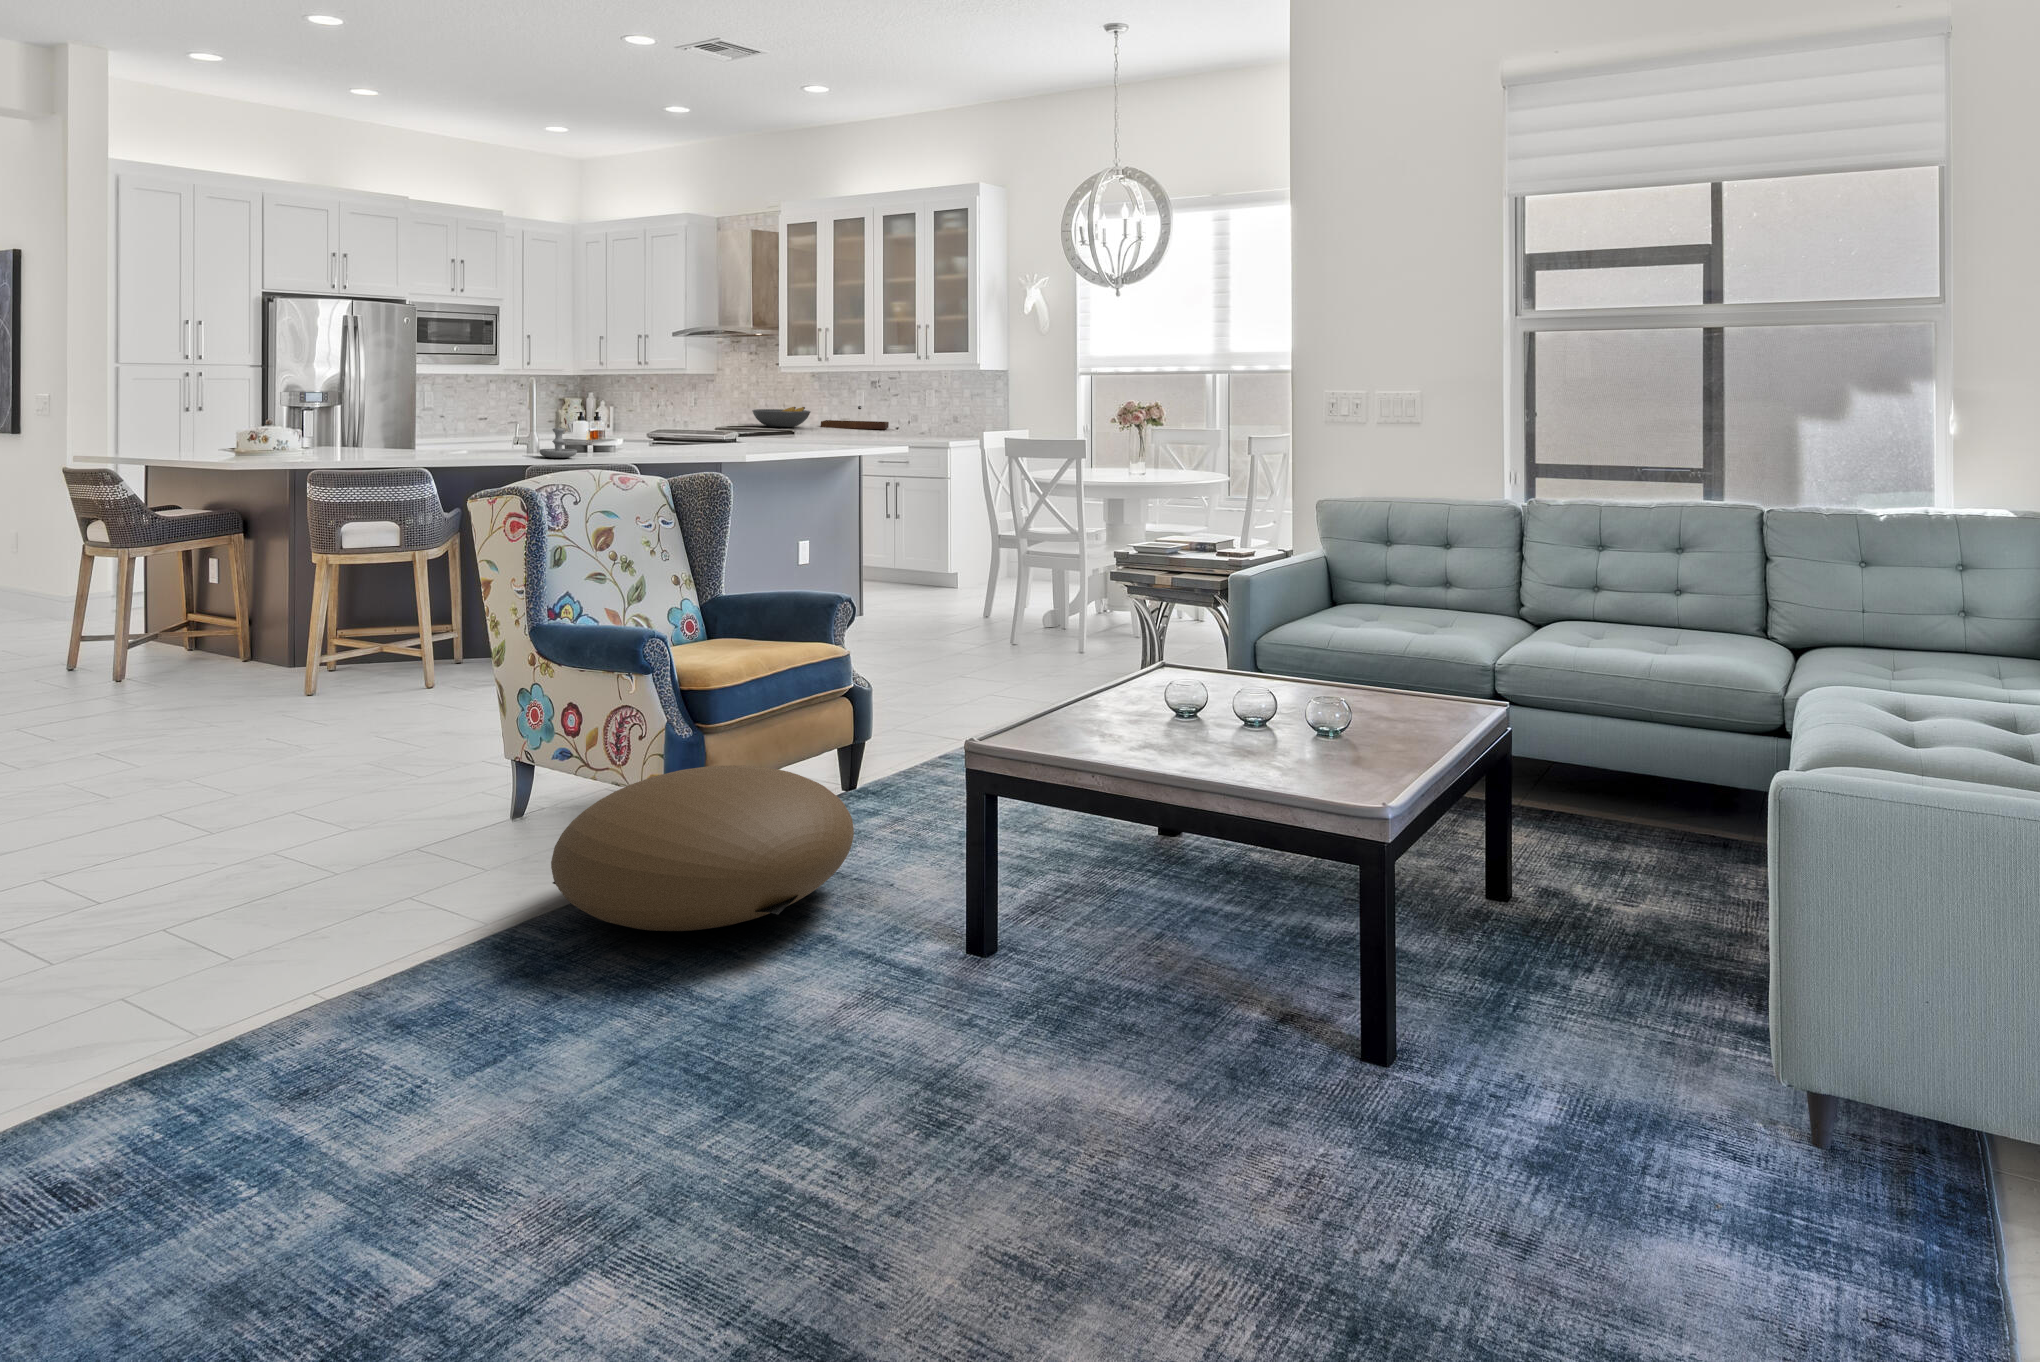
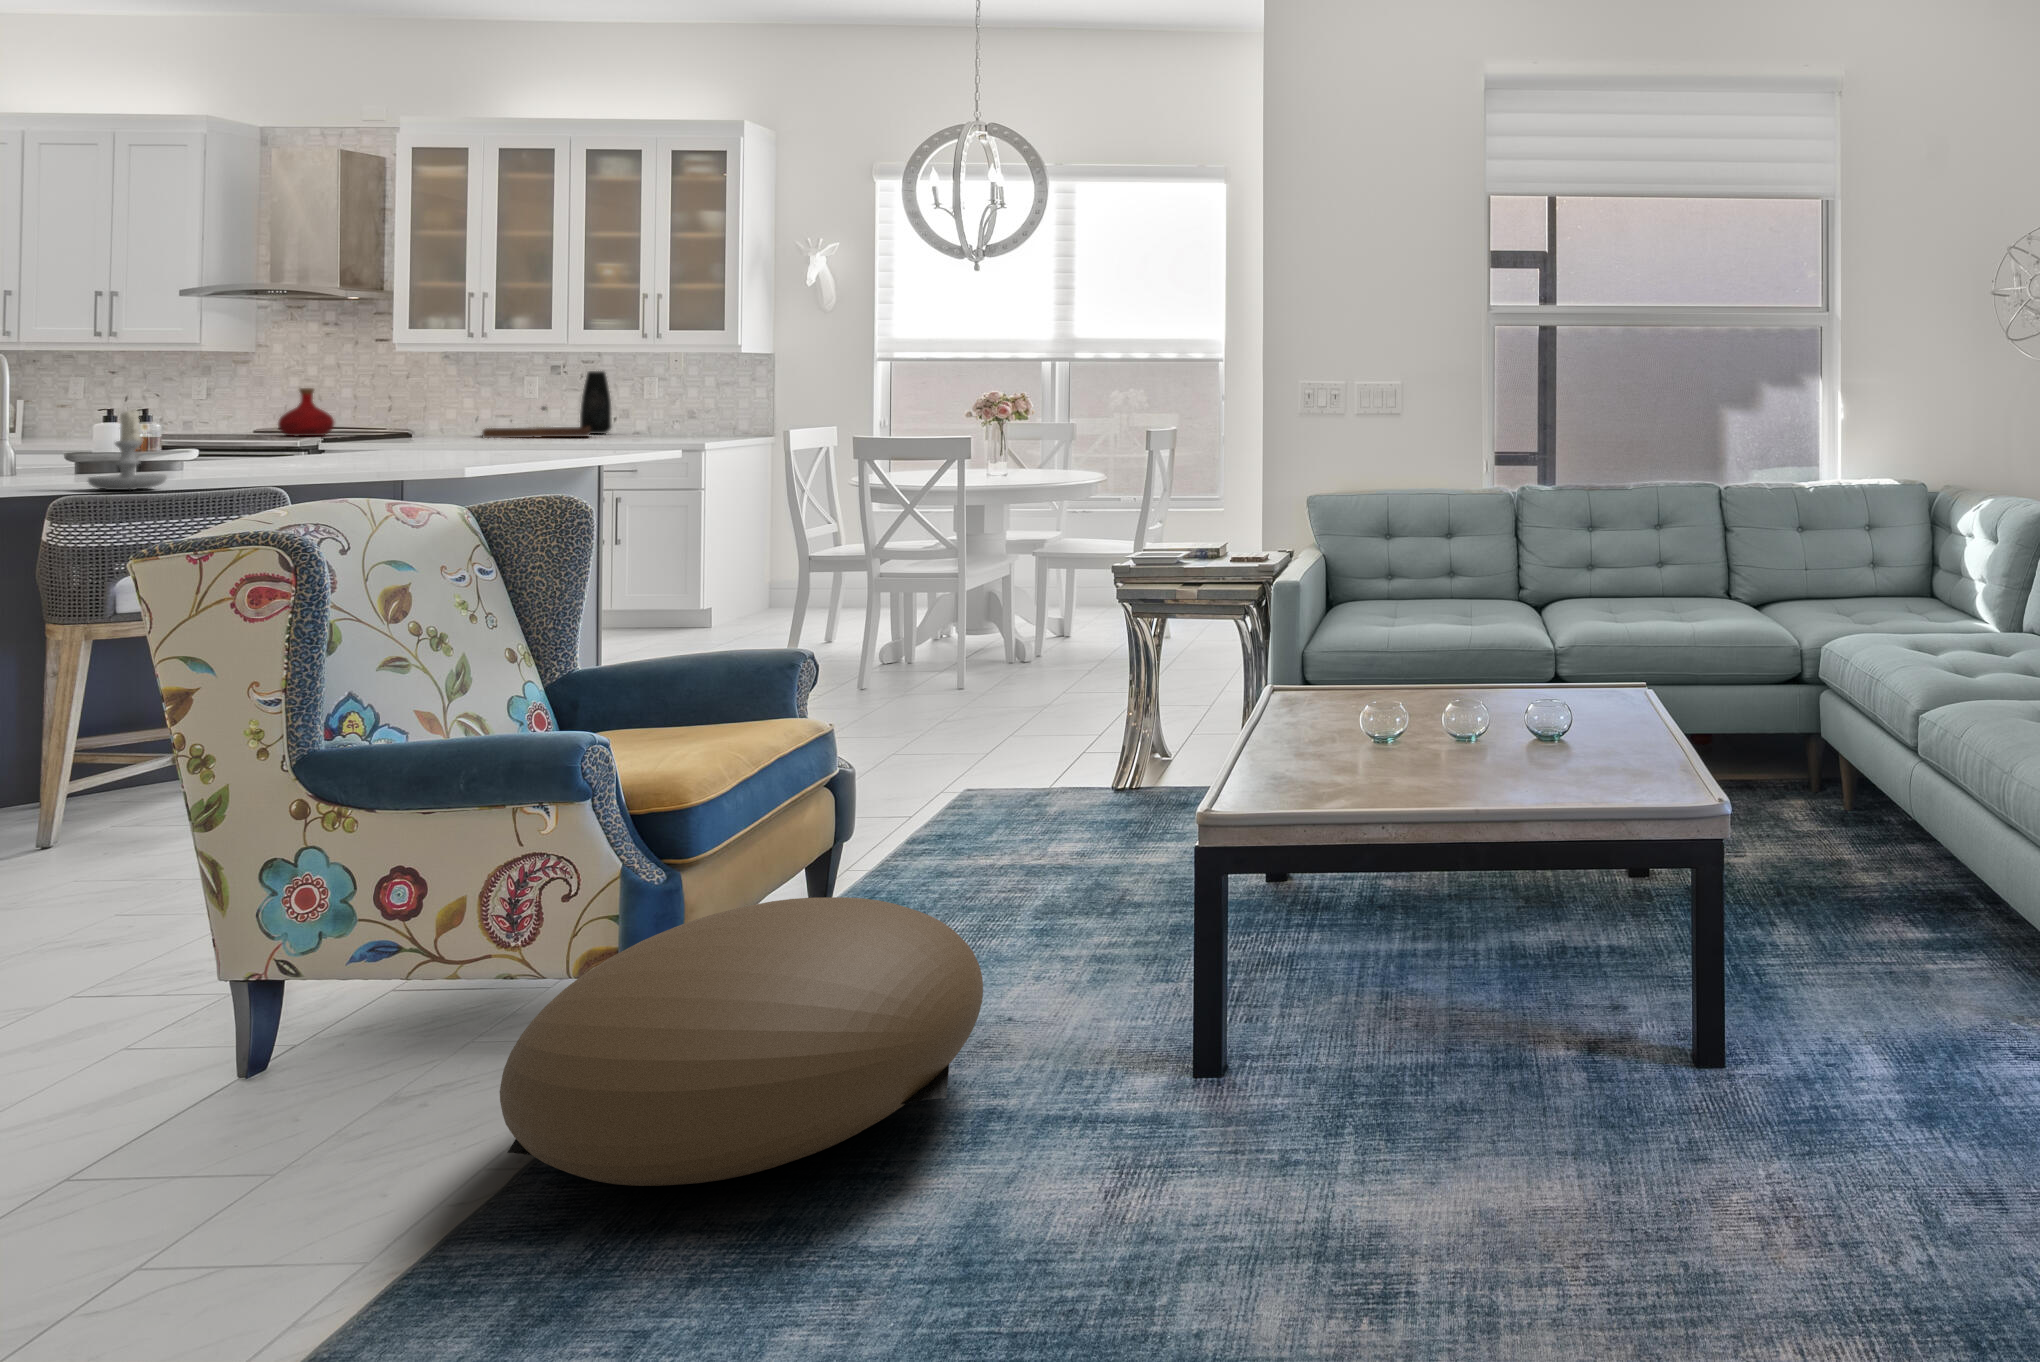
vase: none [887,381,907,427] -> present [580,371,611,434]
bottle: none [710,389,740,421] -> present [278,388,334,436]
fruit bowl: present [752,407,810,427] -> none [368,409,472,440]

